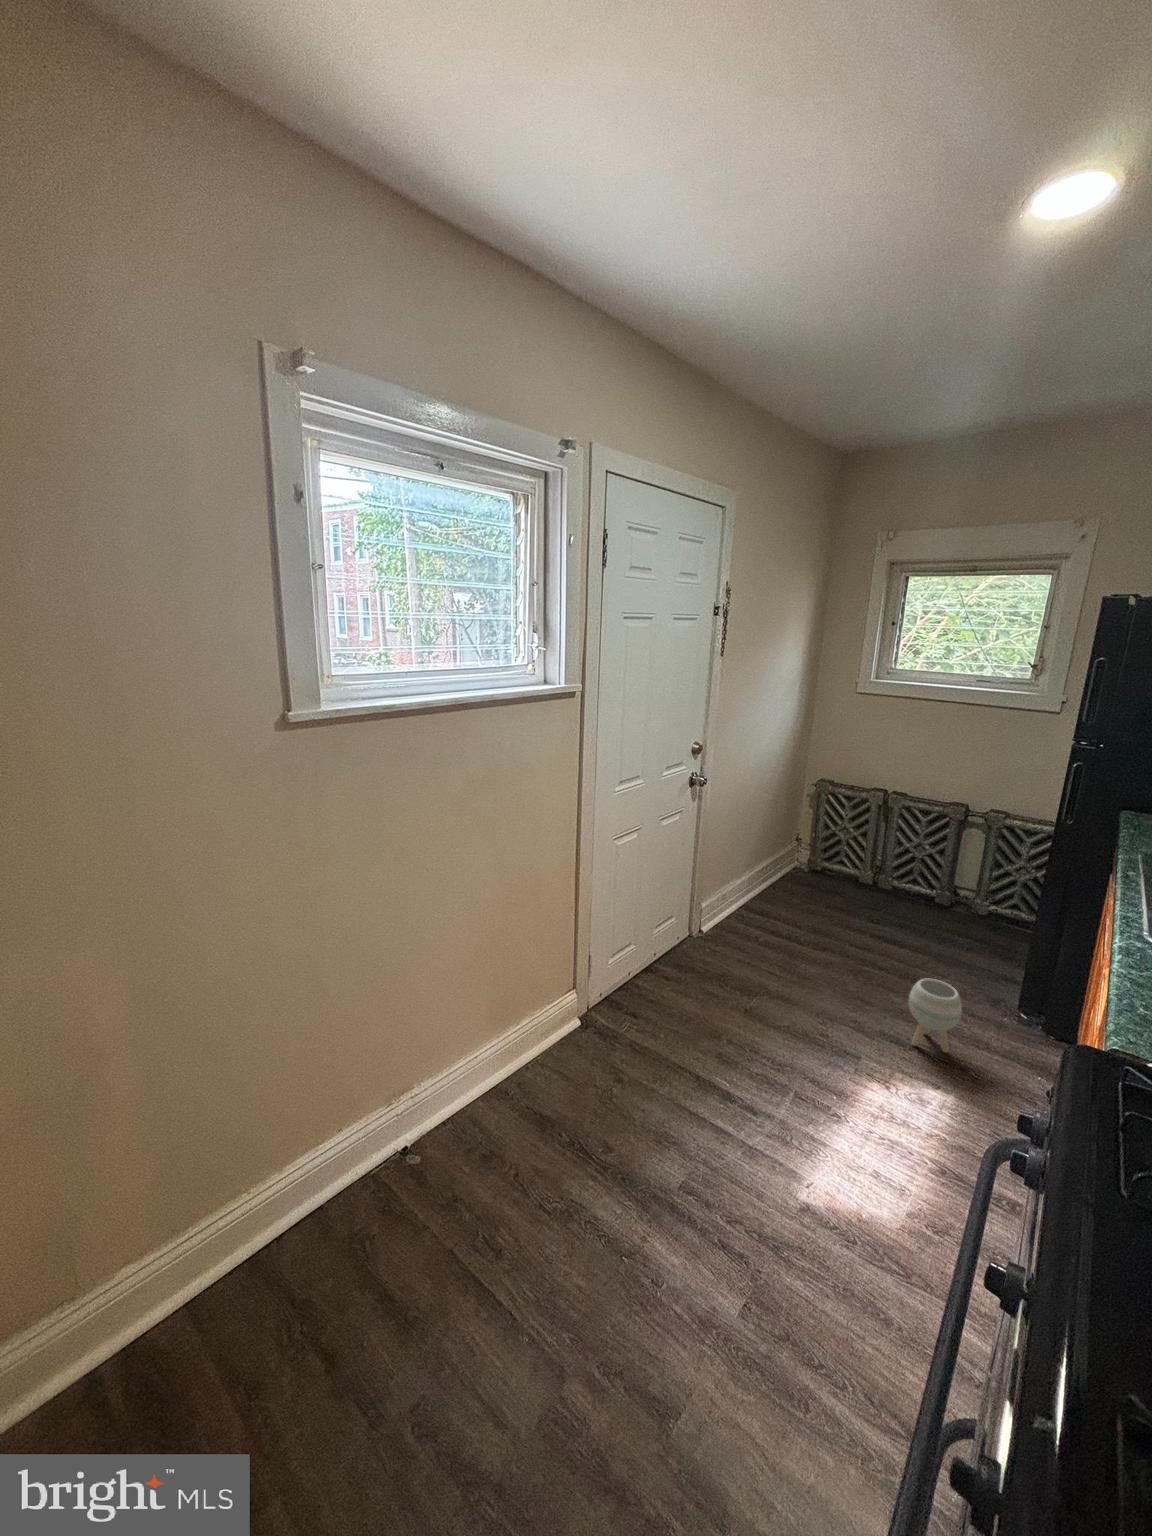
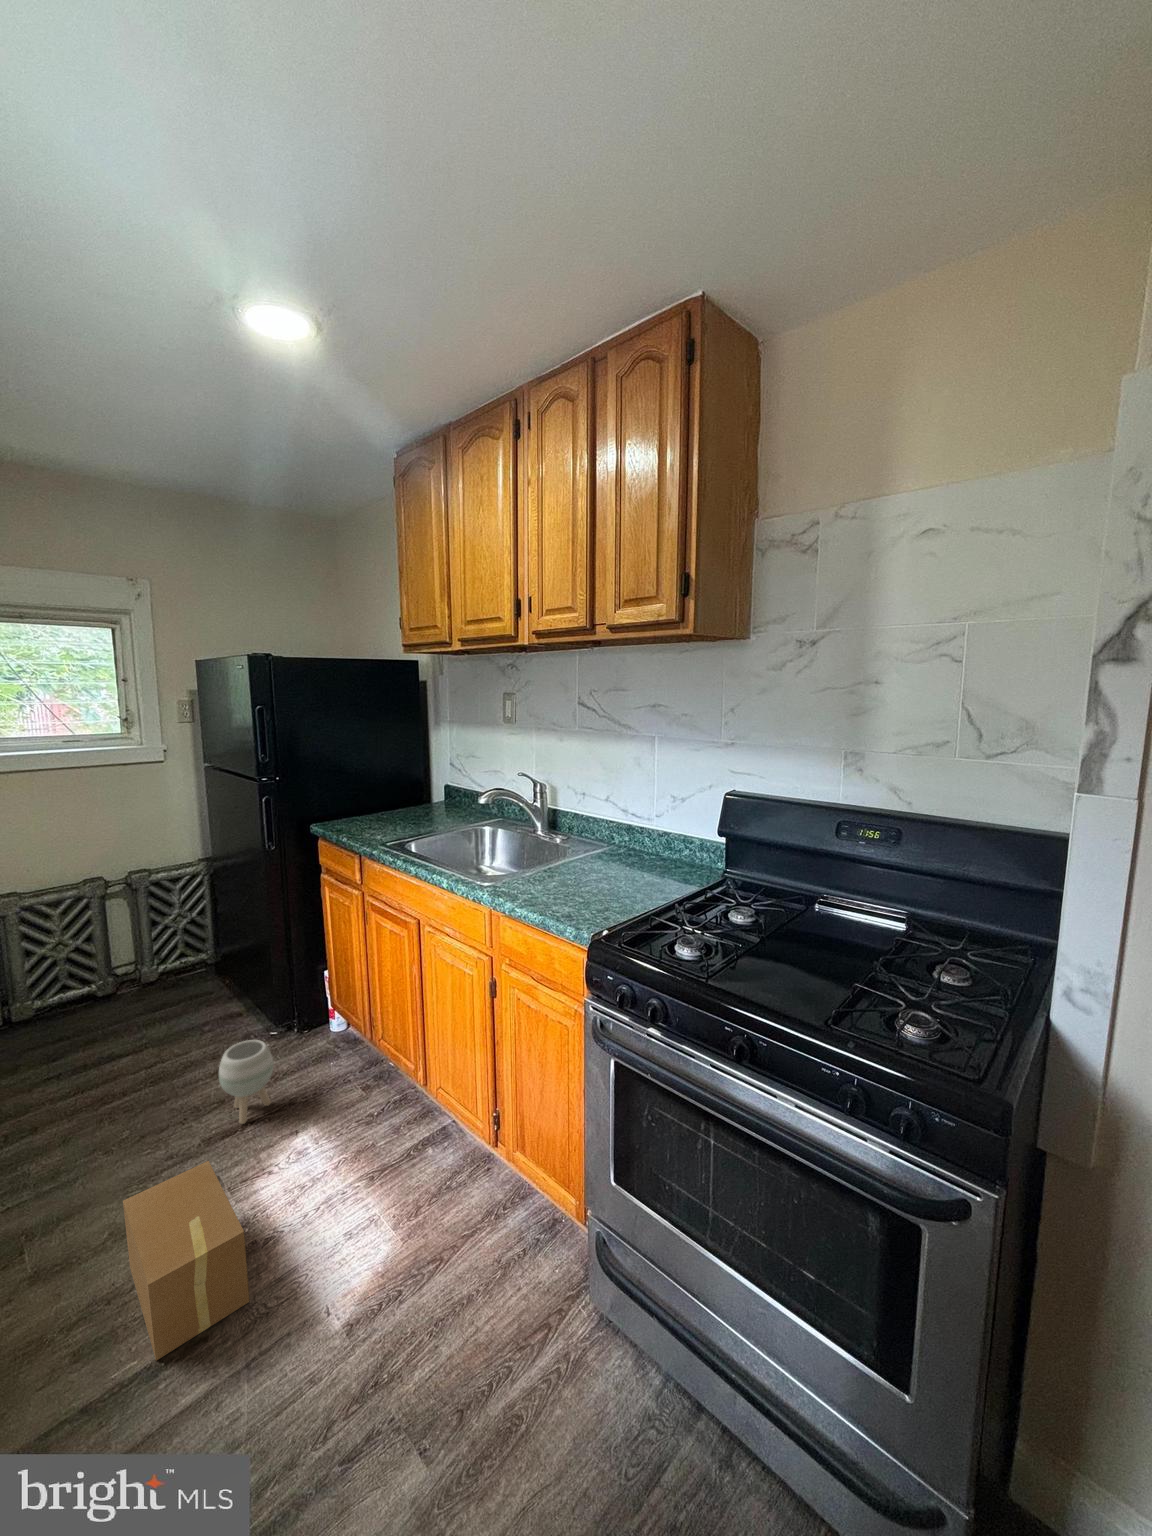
cardboard box: none [733,1002,833,1127] -> present [123,1161,250,1361]

